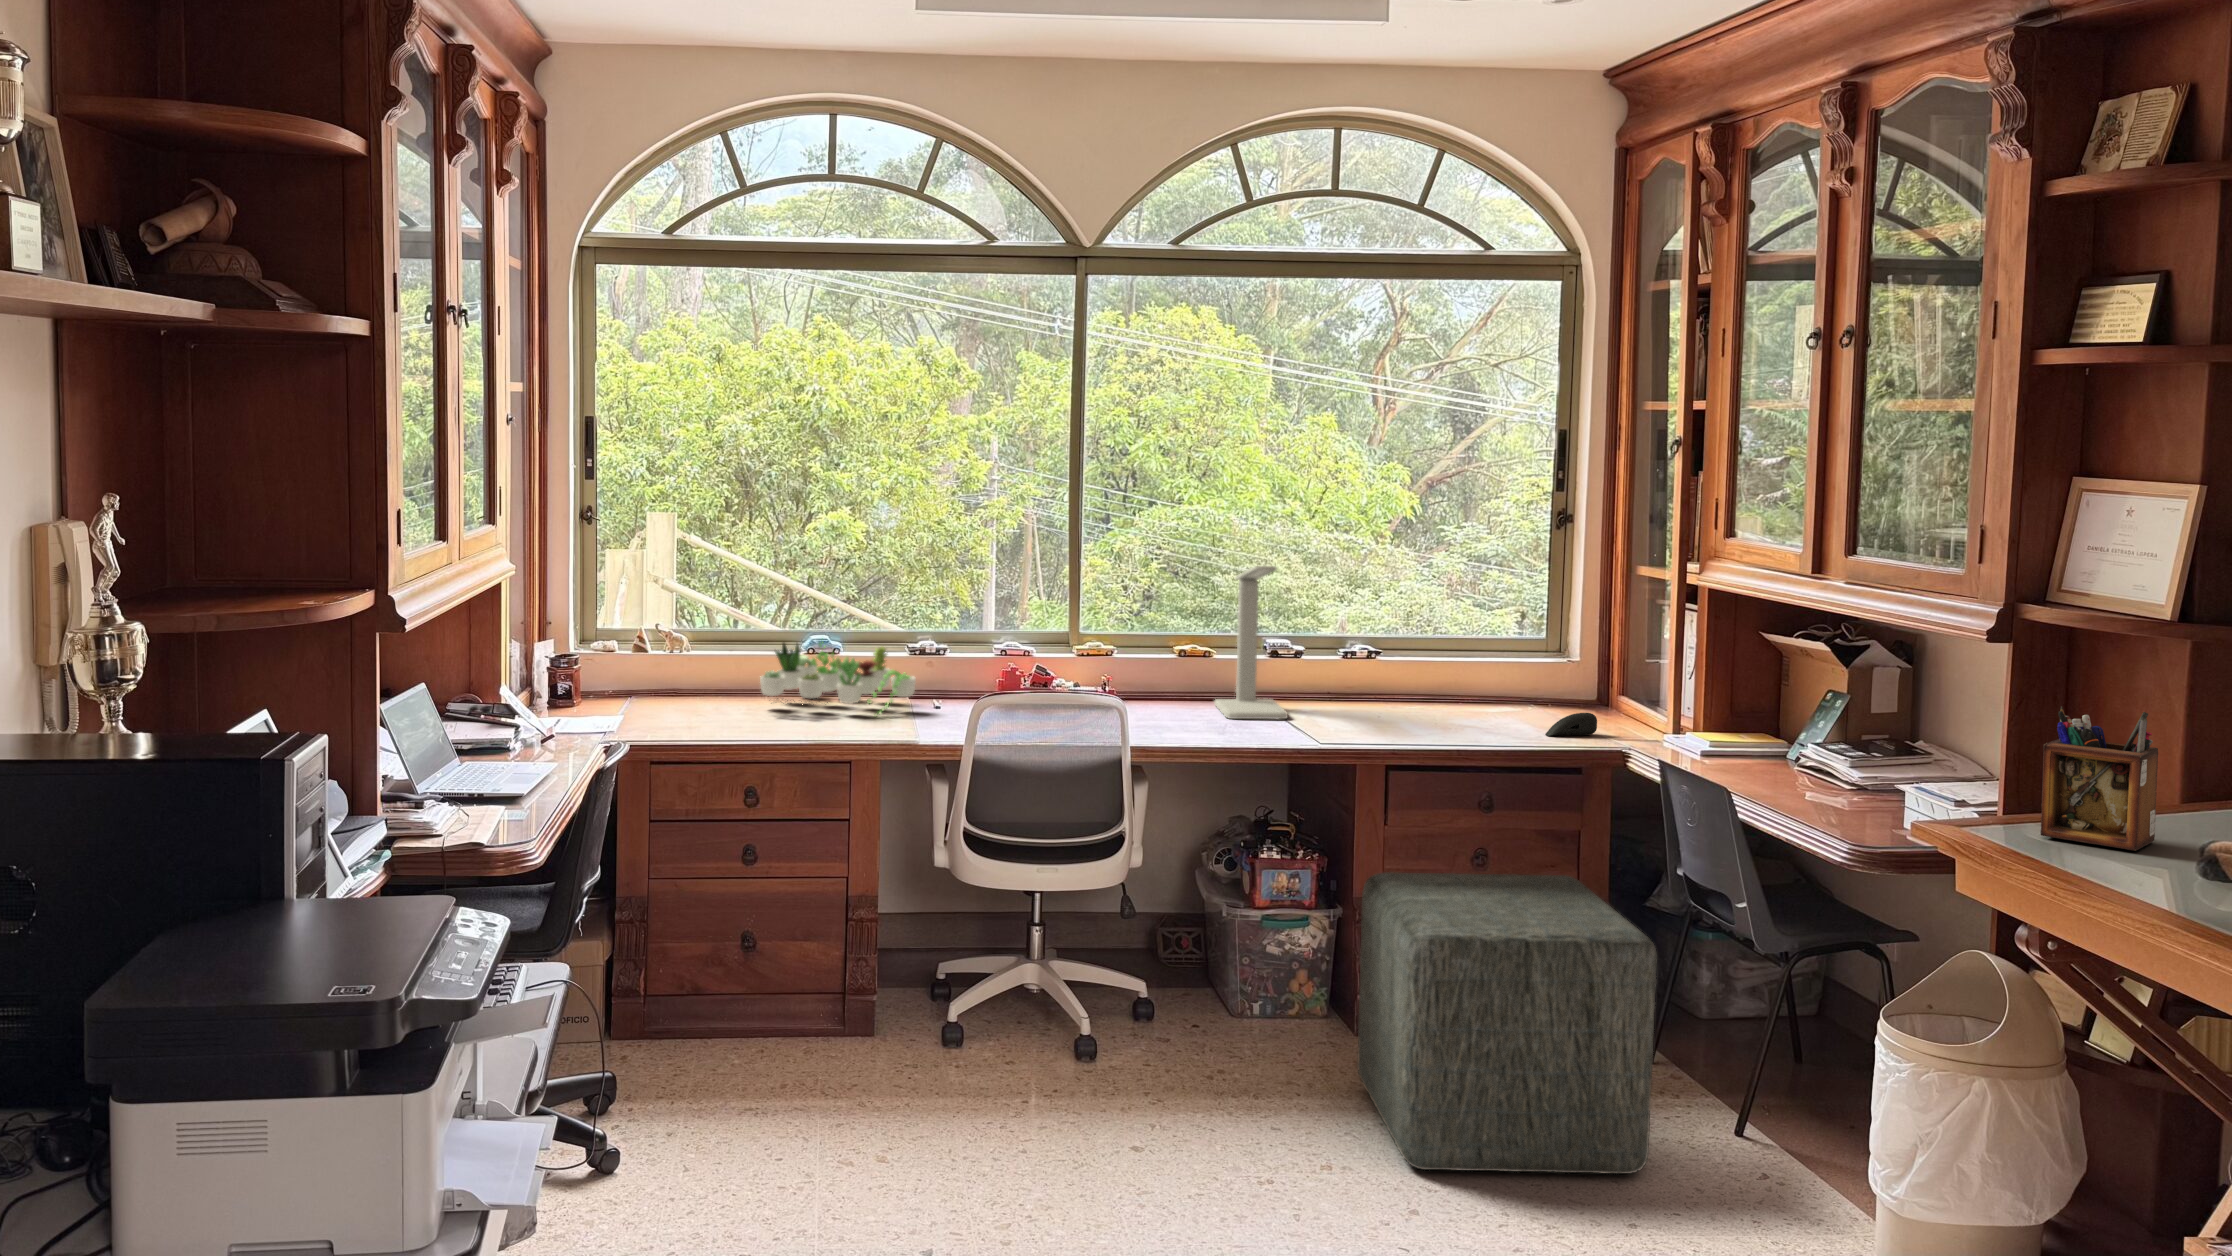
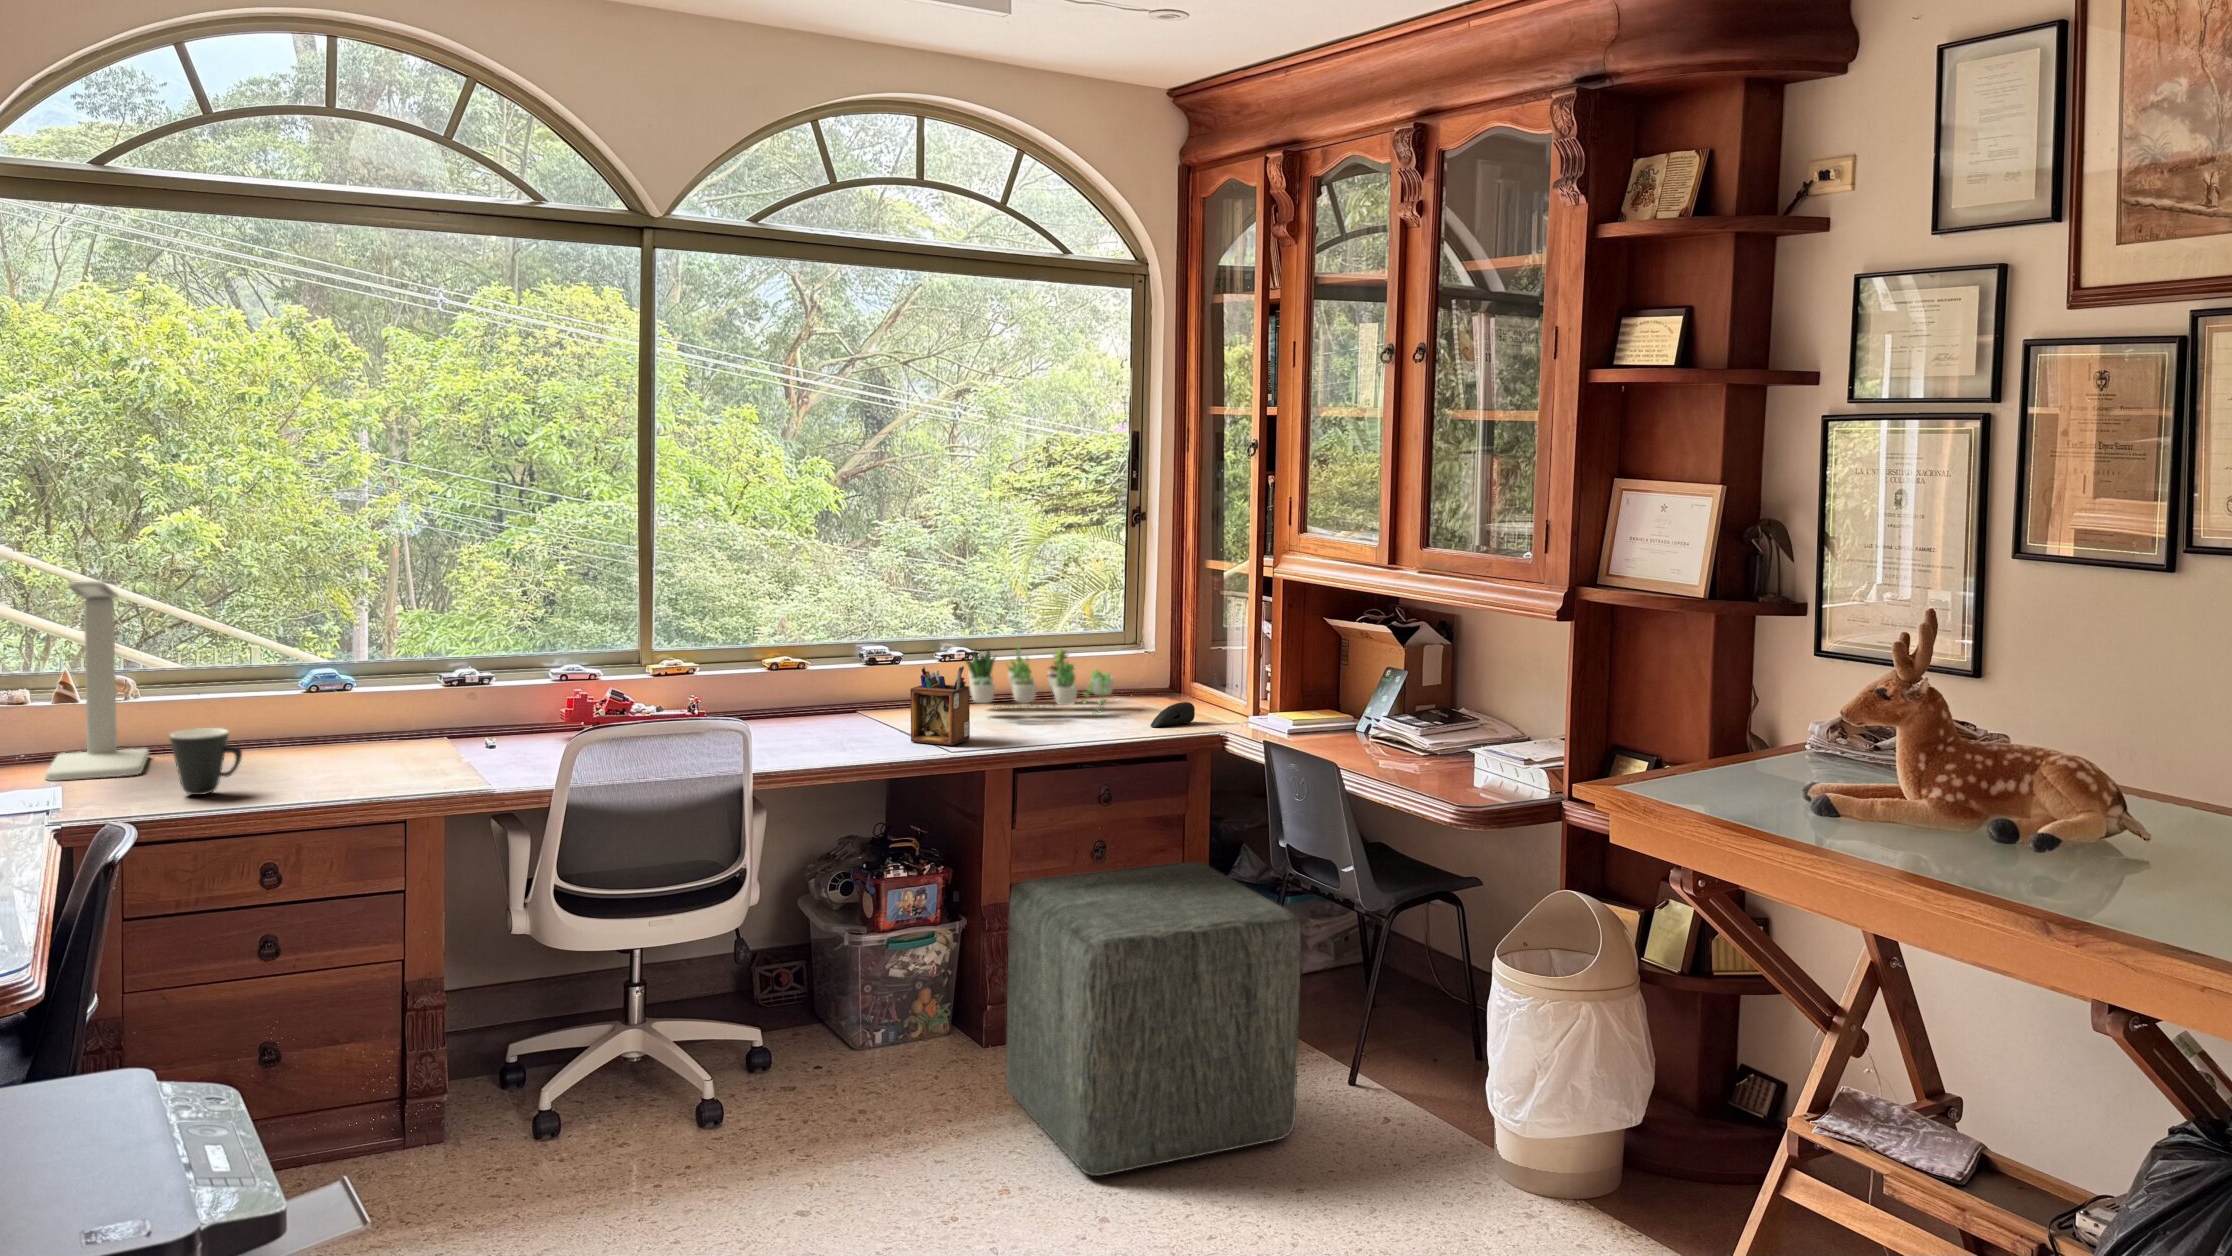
desk lamp: present [1215,566,1288,719] -> present [45,581,149,781]
succulent plant: present [760,642,916,716] -> present [965,646,1114,715]
mug: none [690,674,739,726] -> present [170,728,242,795]
desk organizer: present [2041,707,2158,851] -> present [910,666,970,745]

